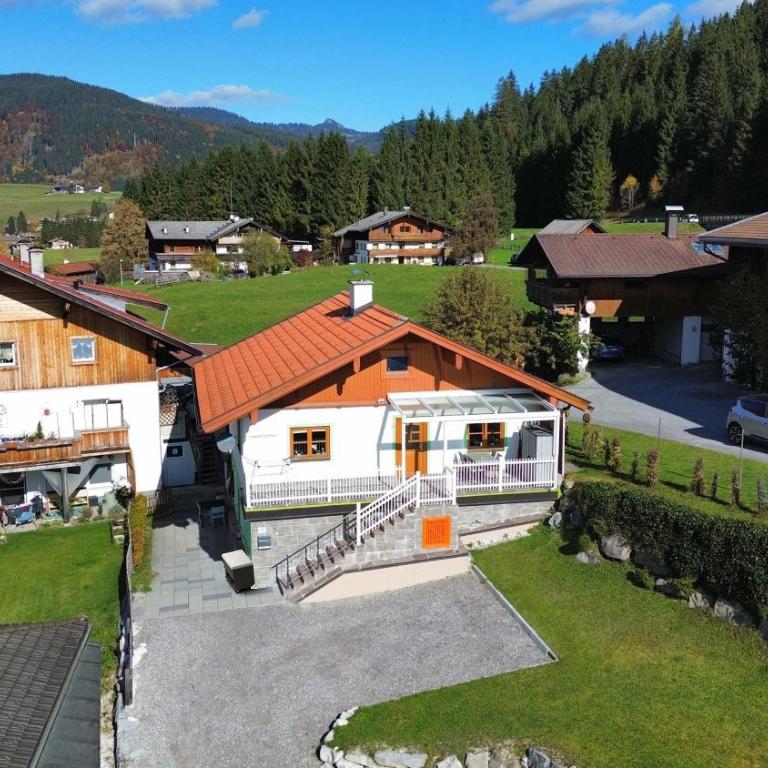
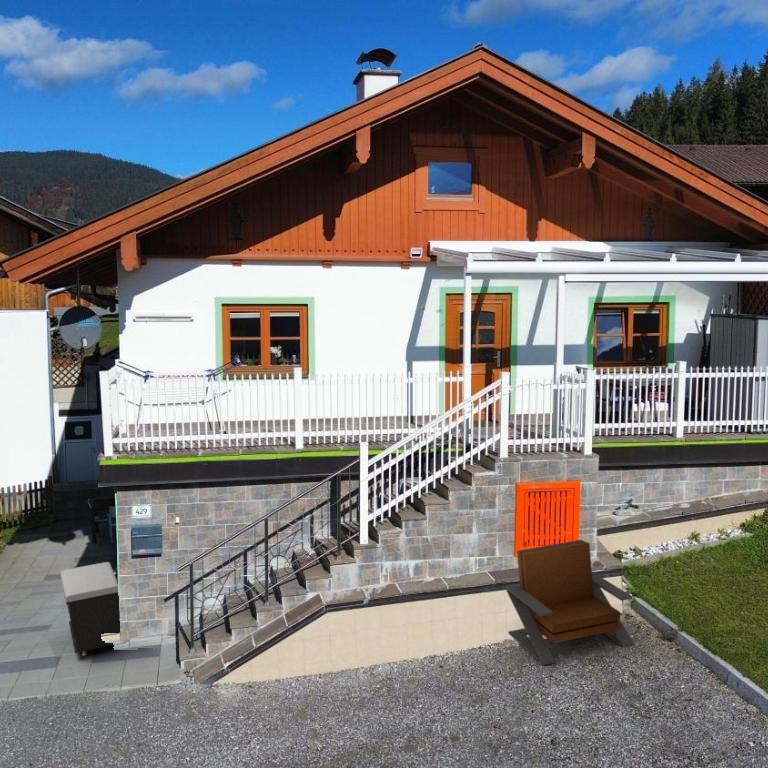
lounge chair: none [417,543,468,595] -> present [505,540,634,665]

